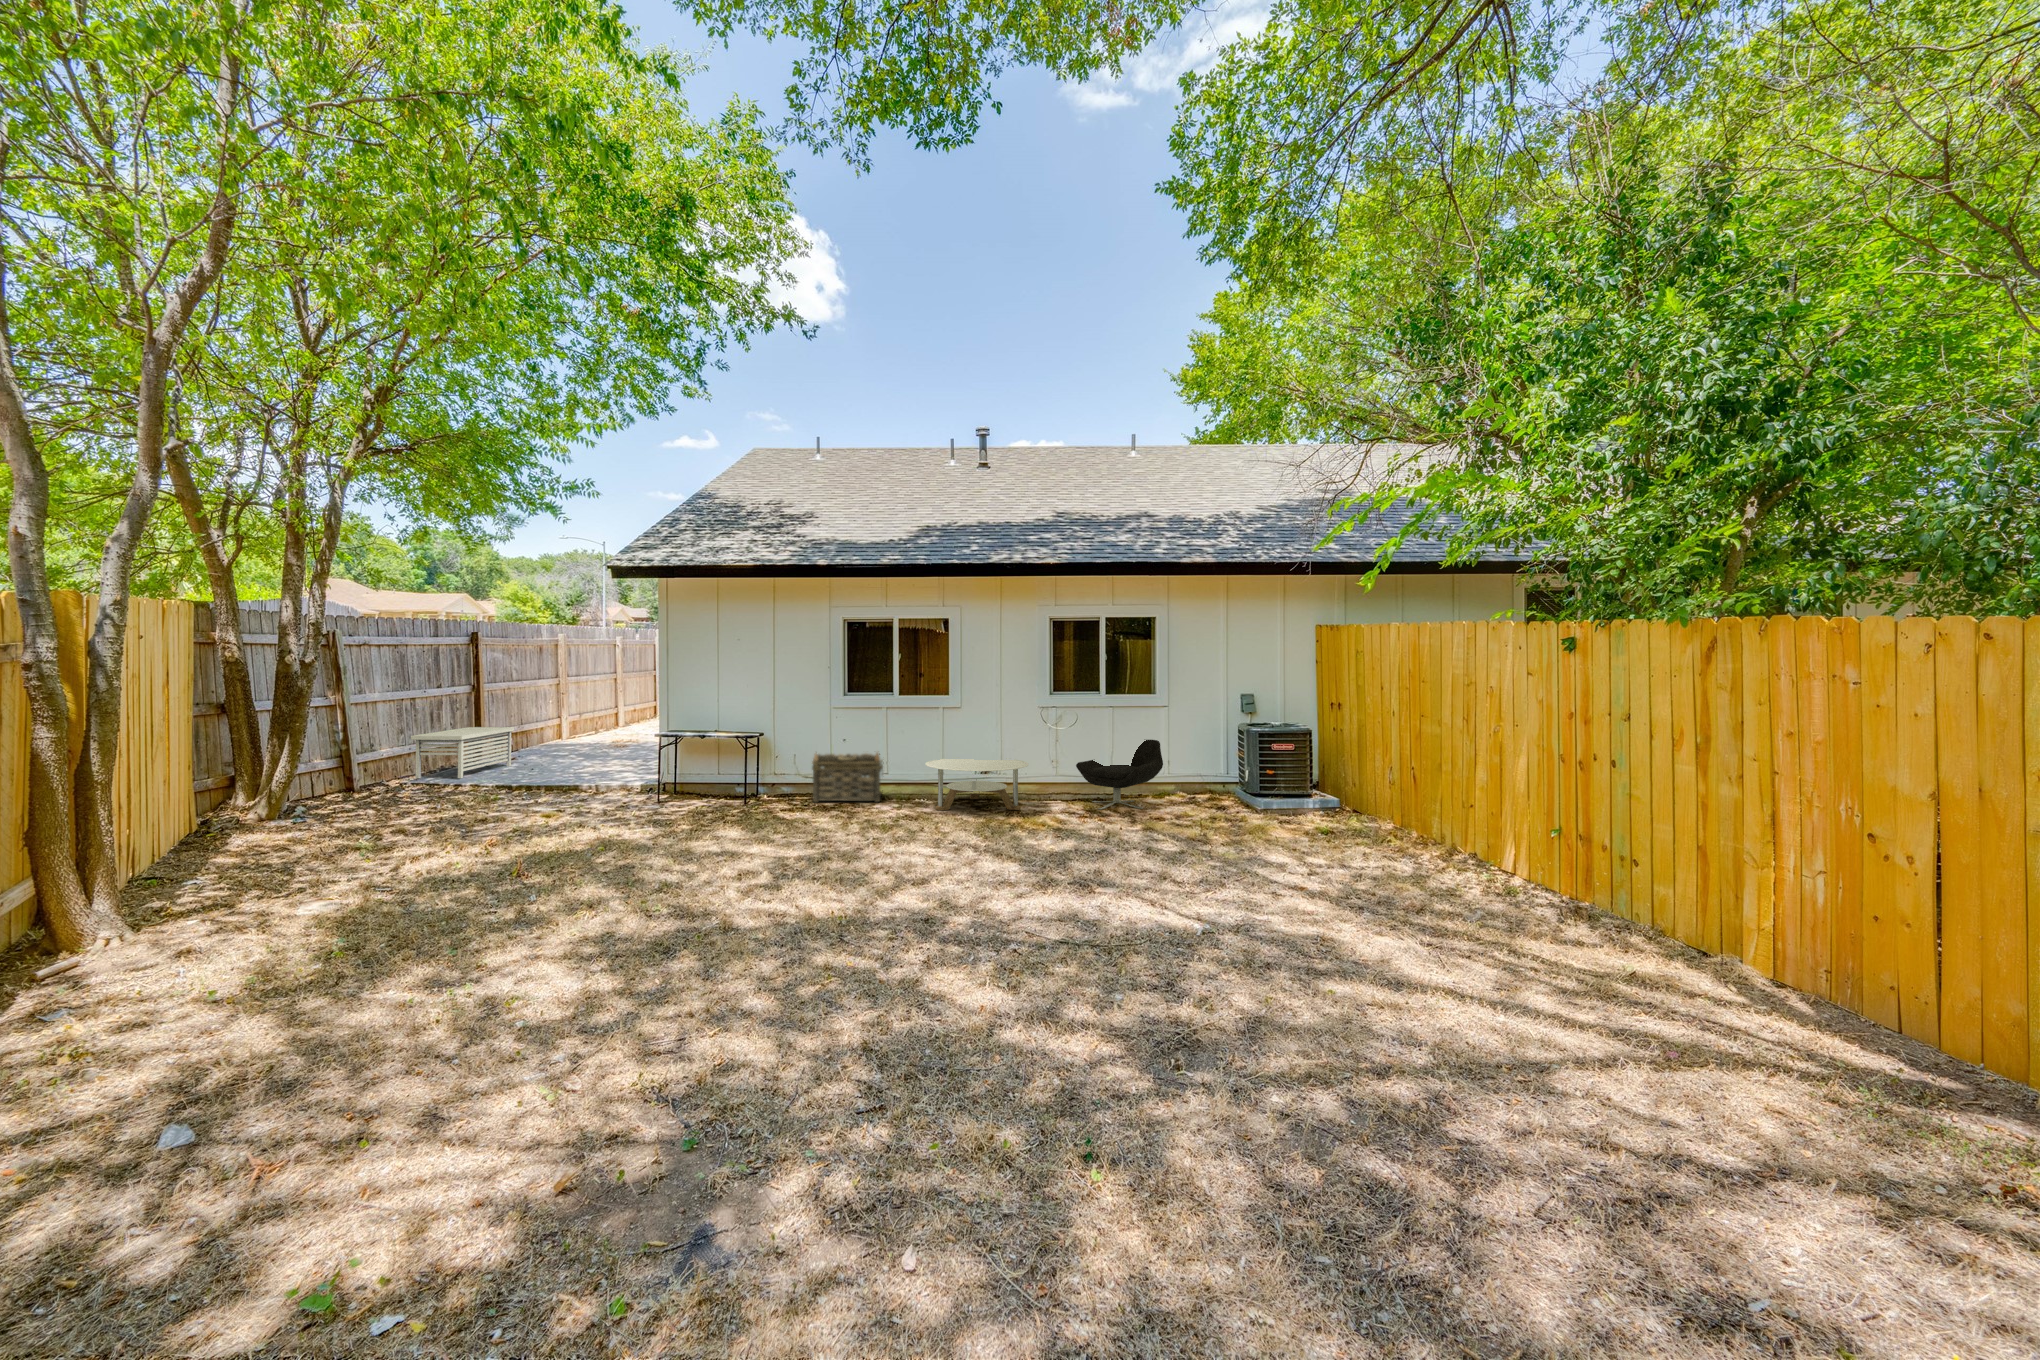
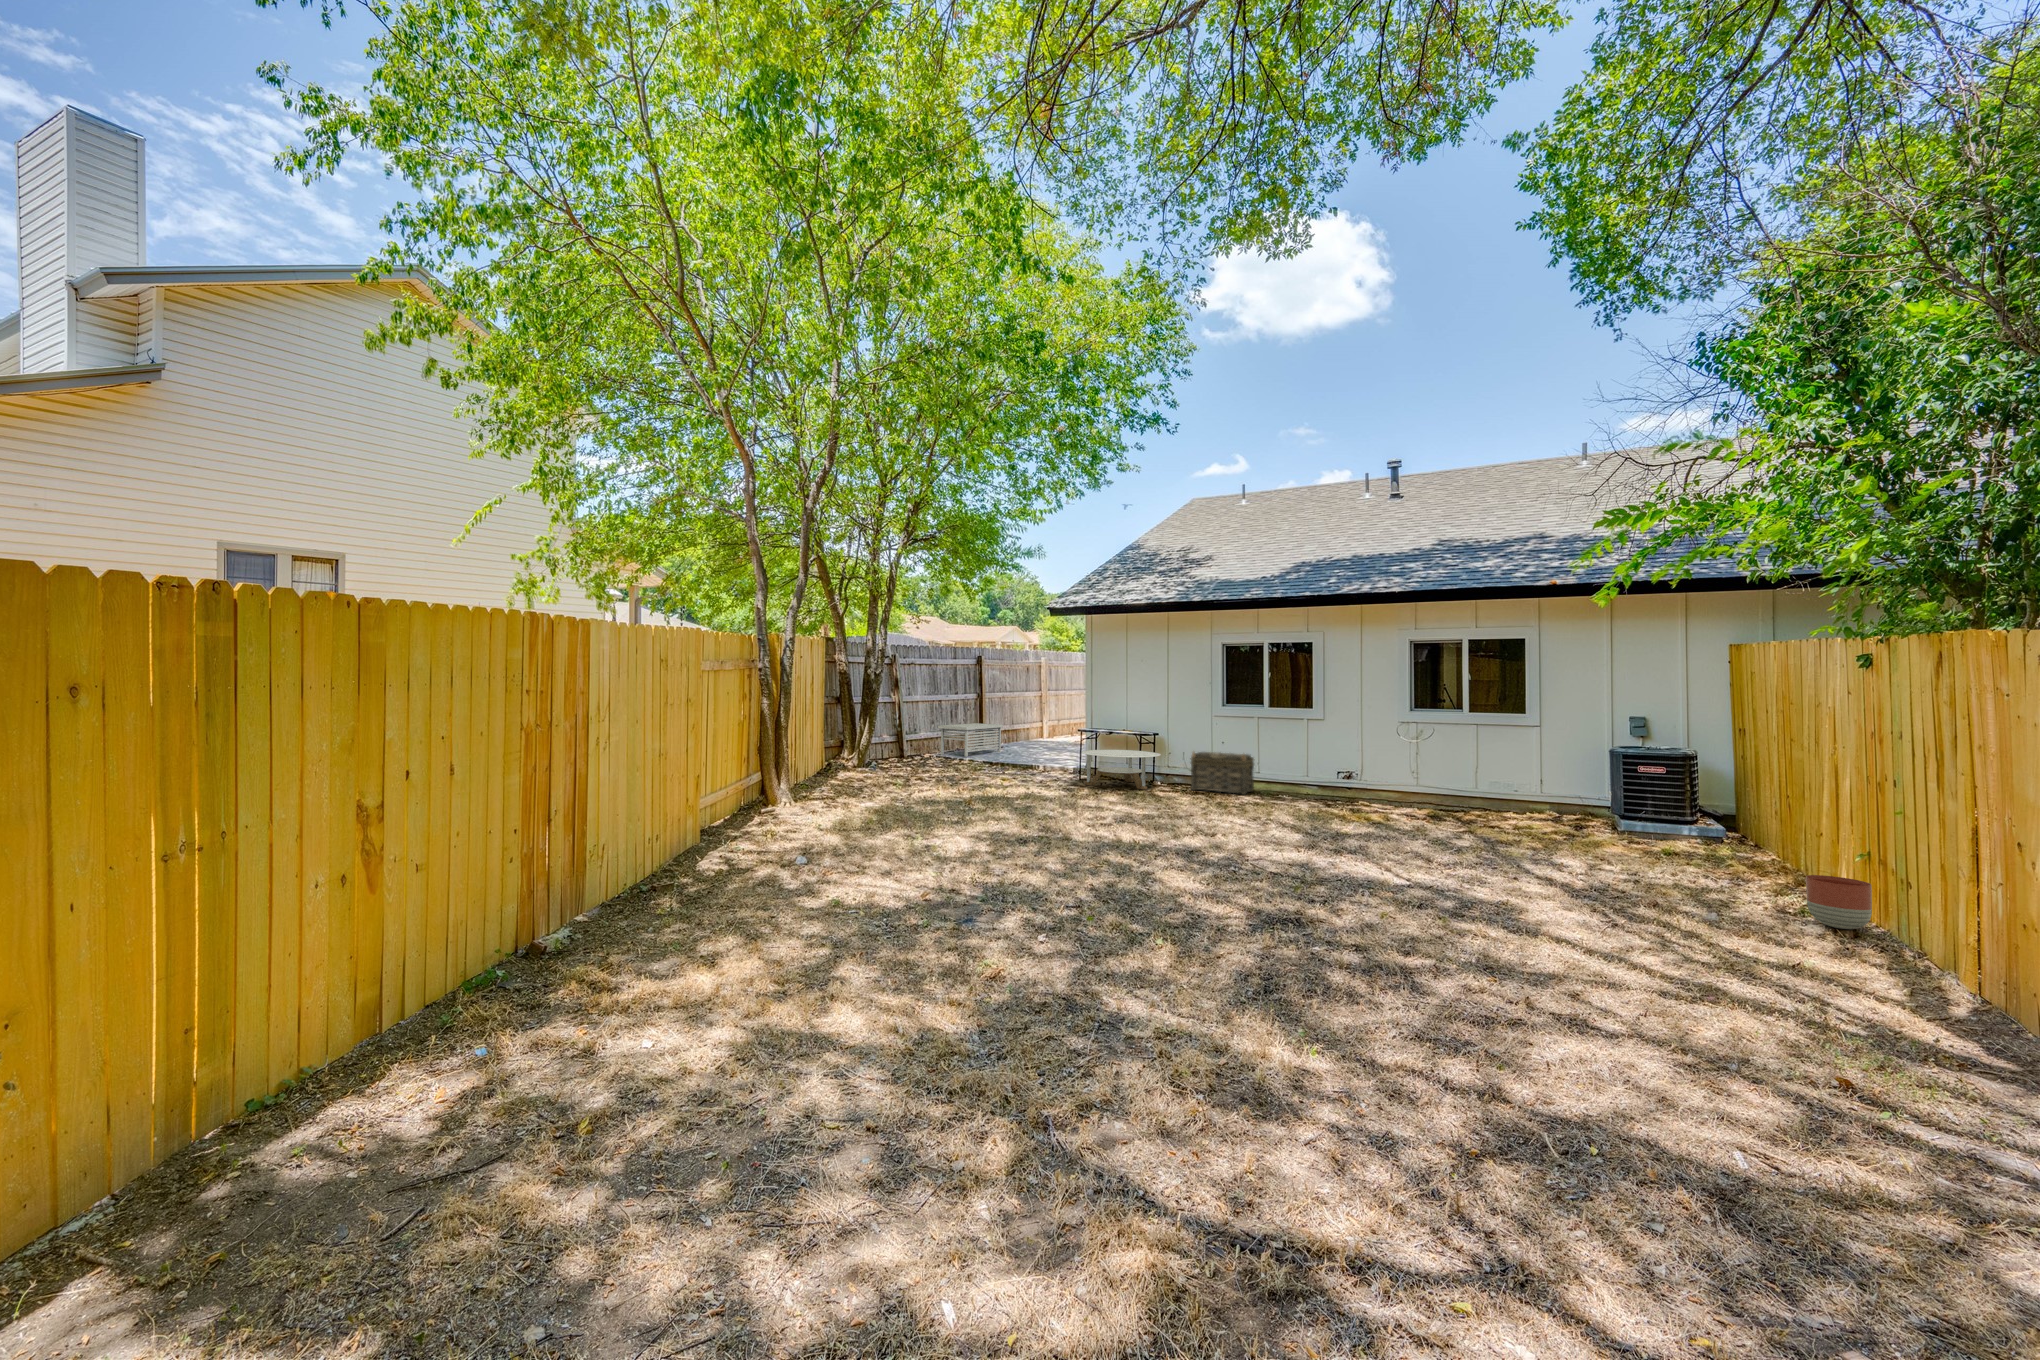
lounge chair: present [1076,740,1163,809] -> none [1432,756,1527,822]
round table: present [925,758,1028,811] -> present [1081,750,1161,789]
planter: none [1534,853,1589,906] -> present [1806,875,1872,929]

